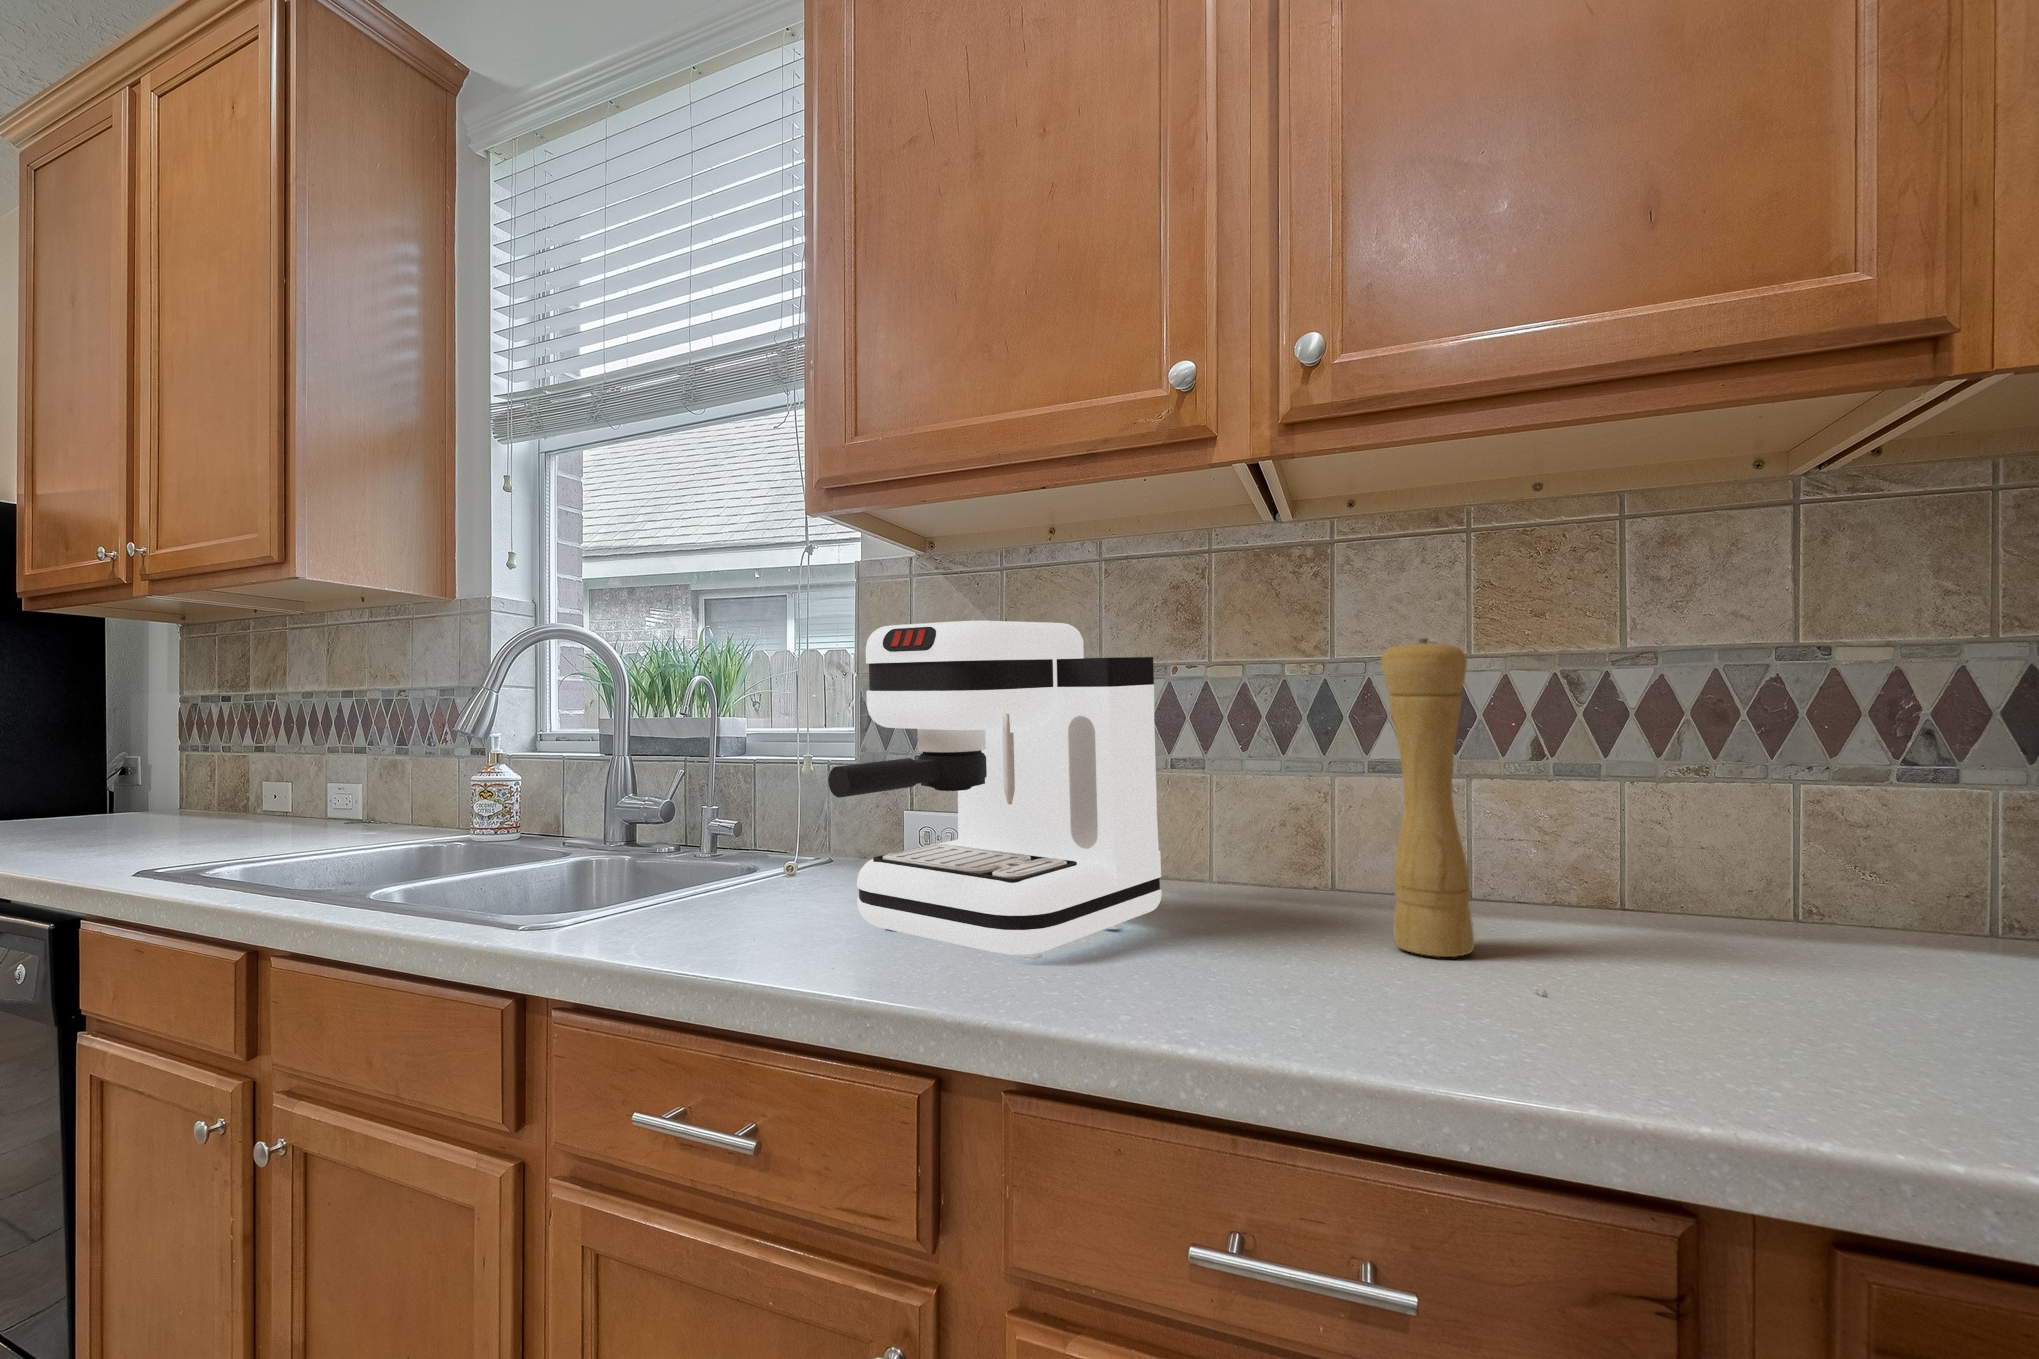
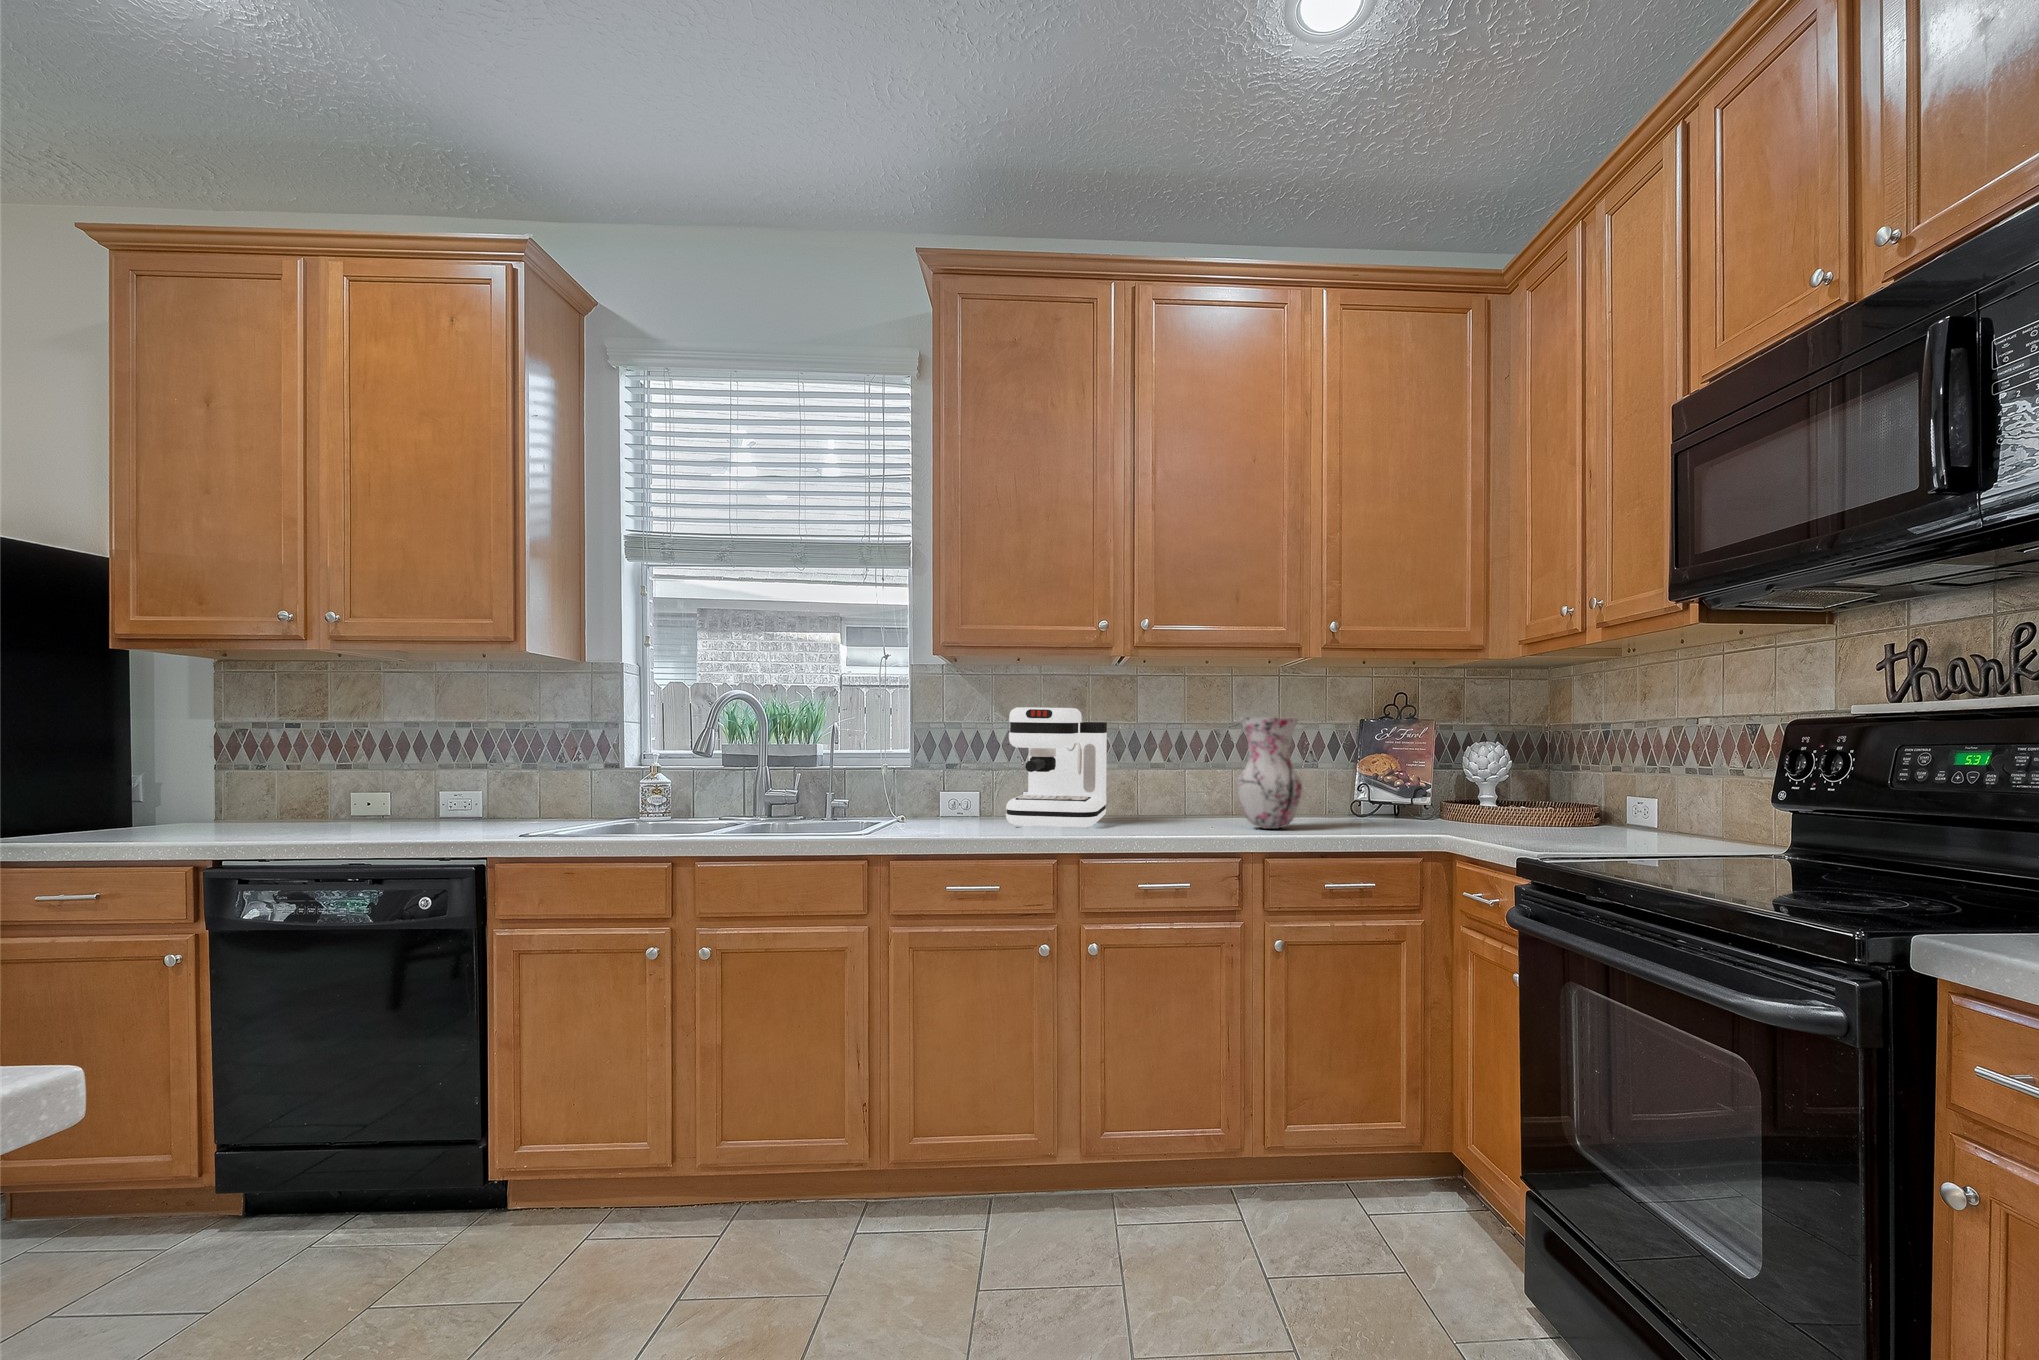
vase: none [1512,605,1820,1059] -> present [1237,717,1302,829]
pepper mill: present [1381,638,1474,957] -> none [1183,719,1208,822]

